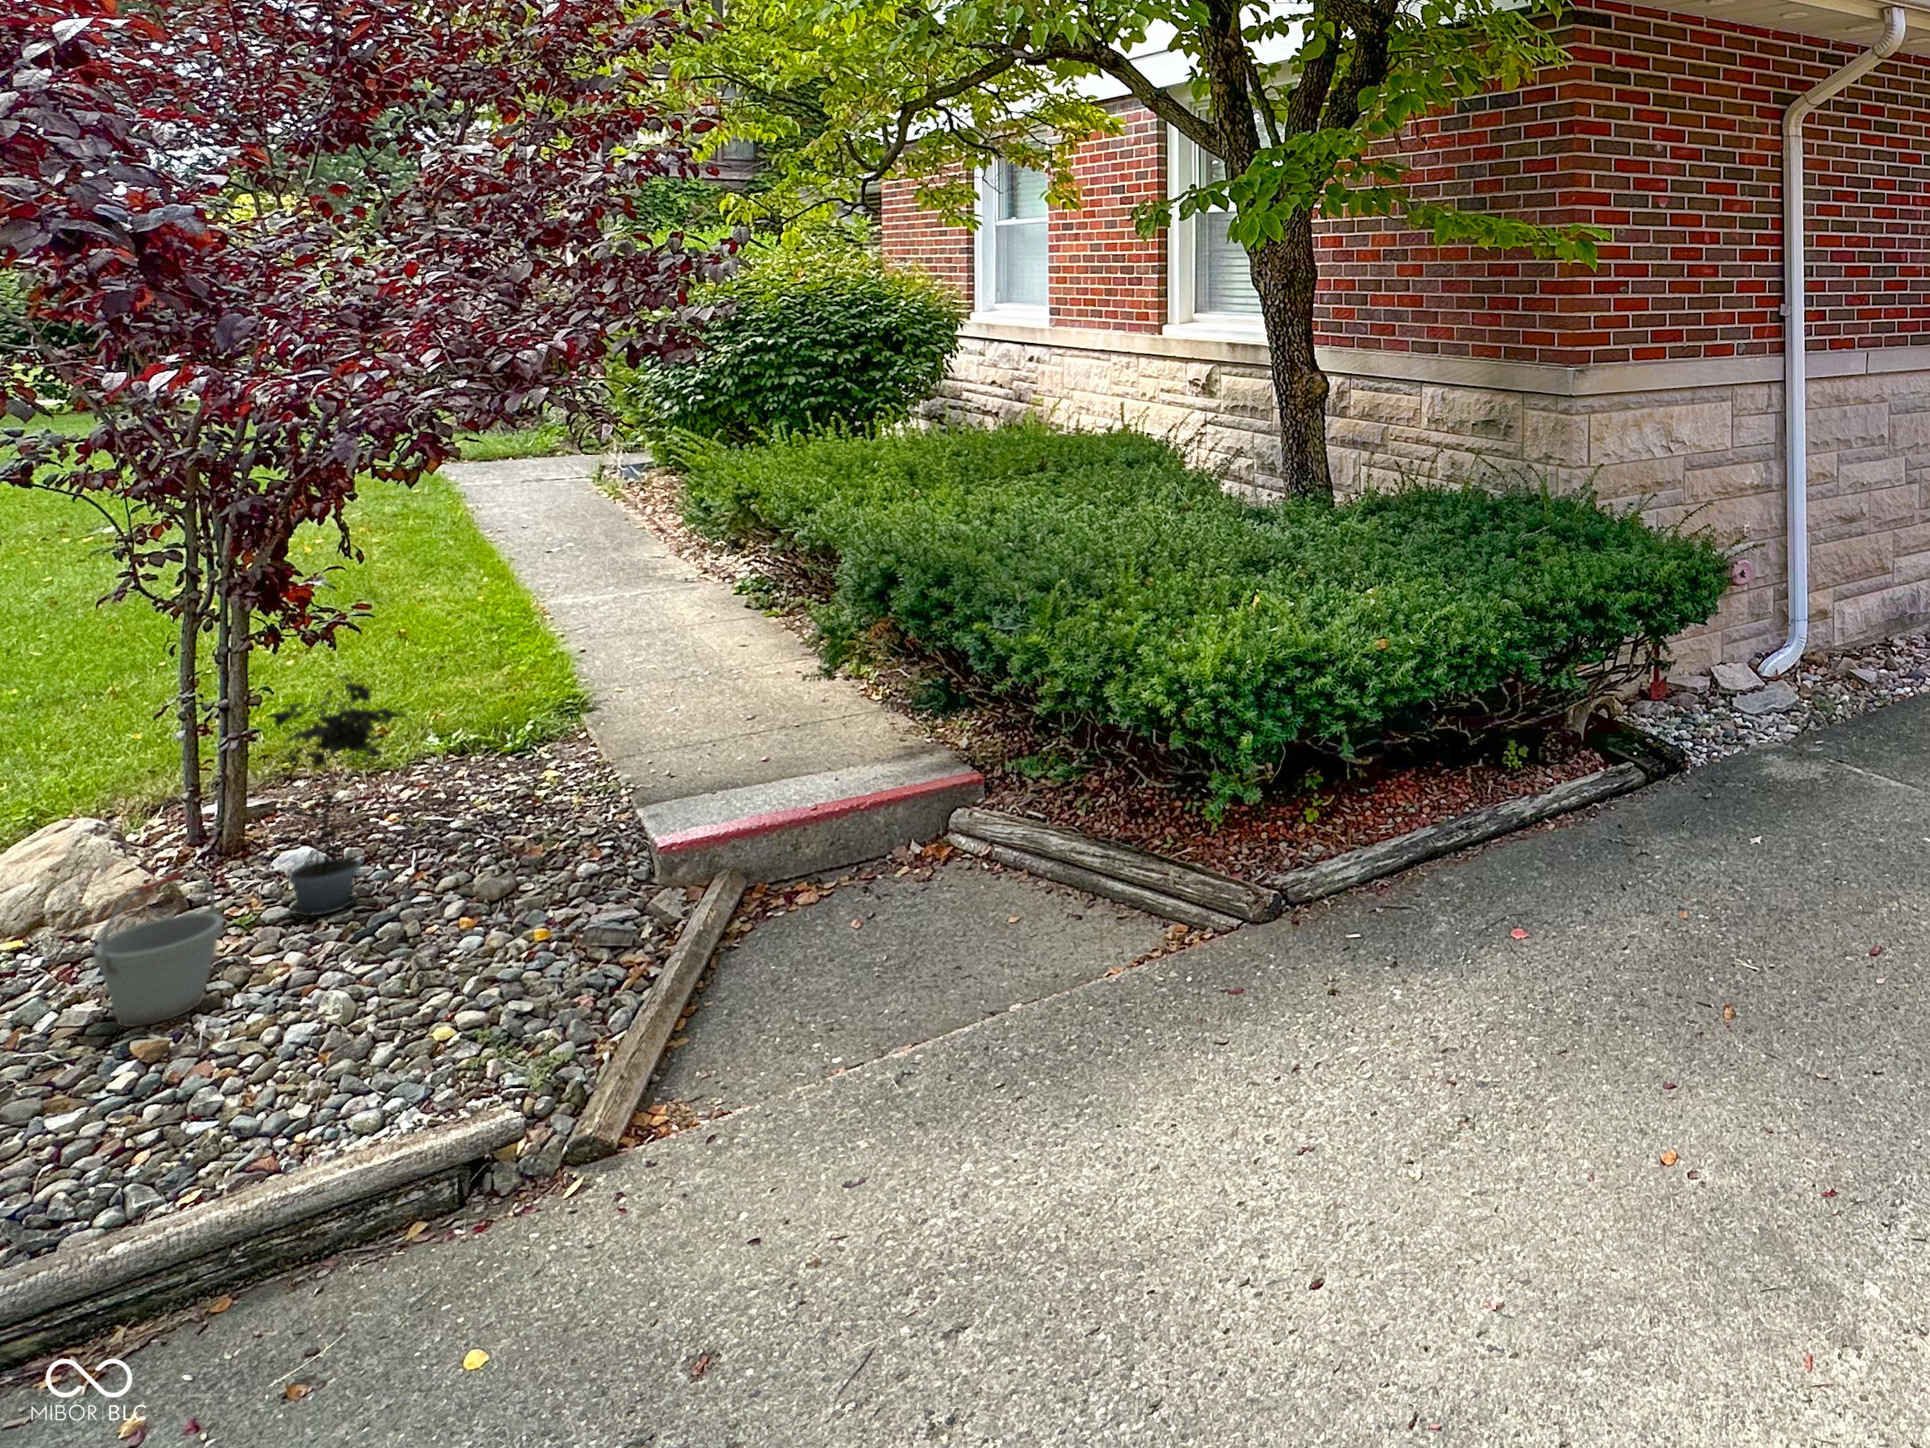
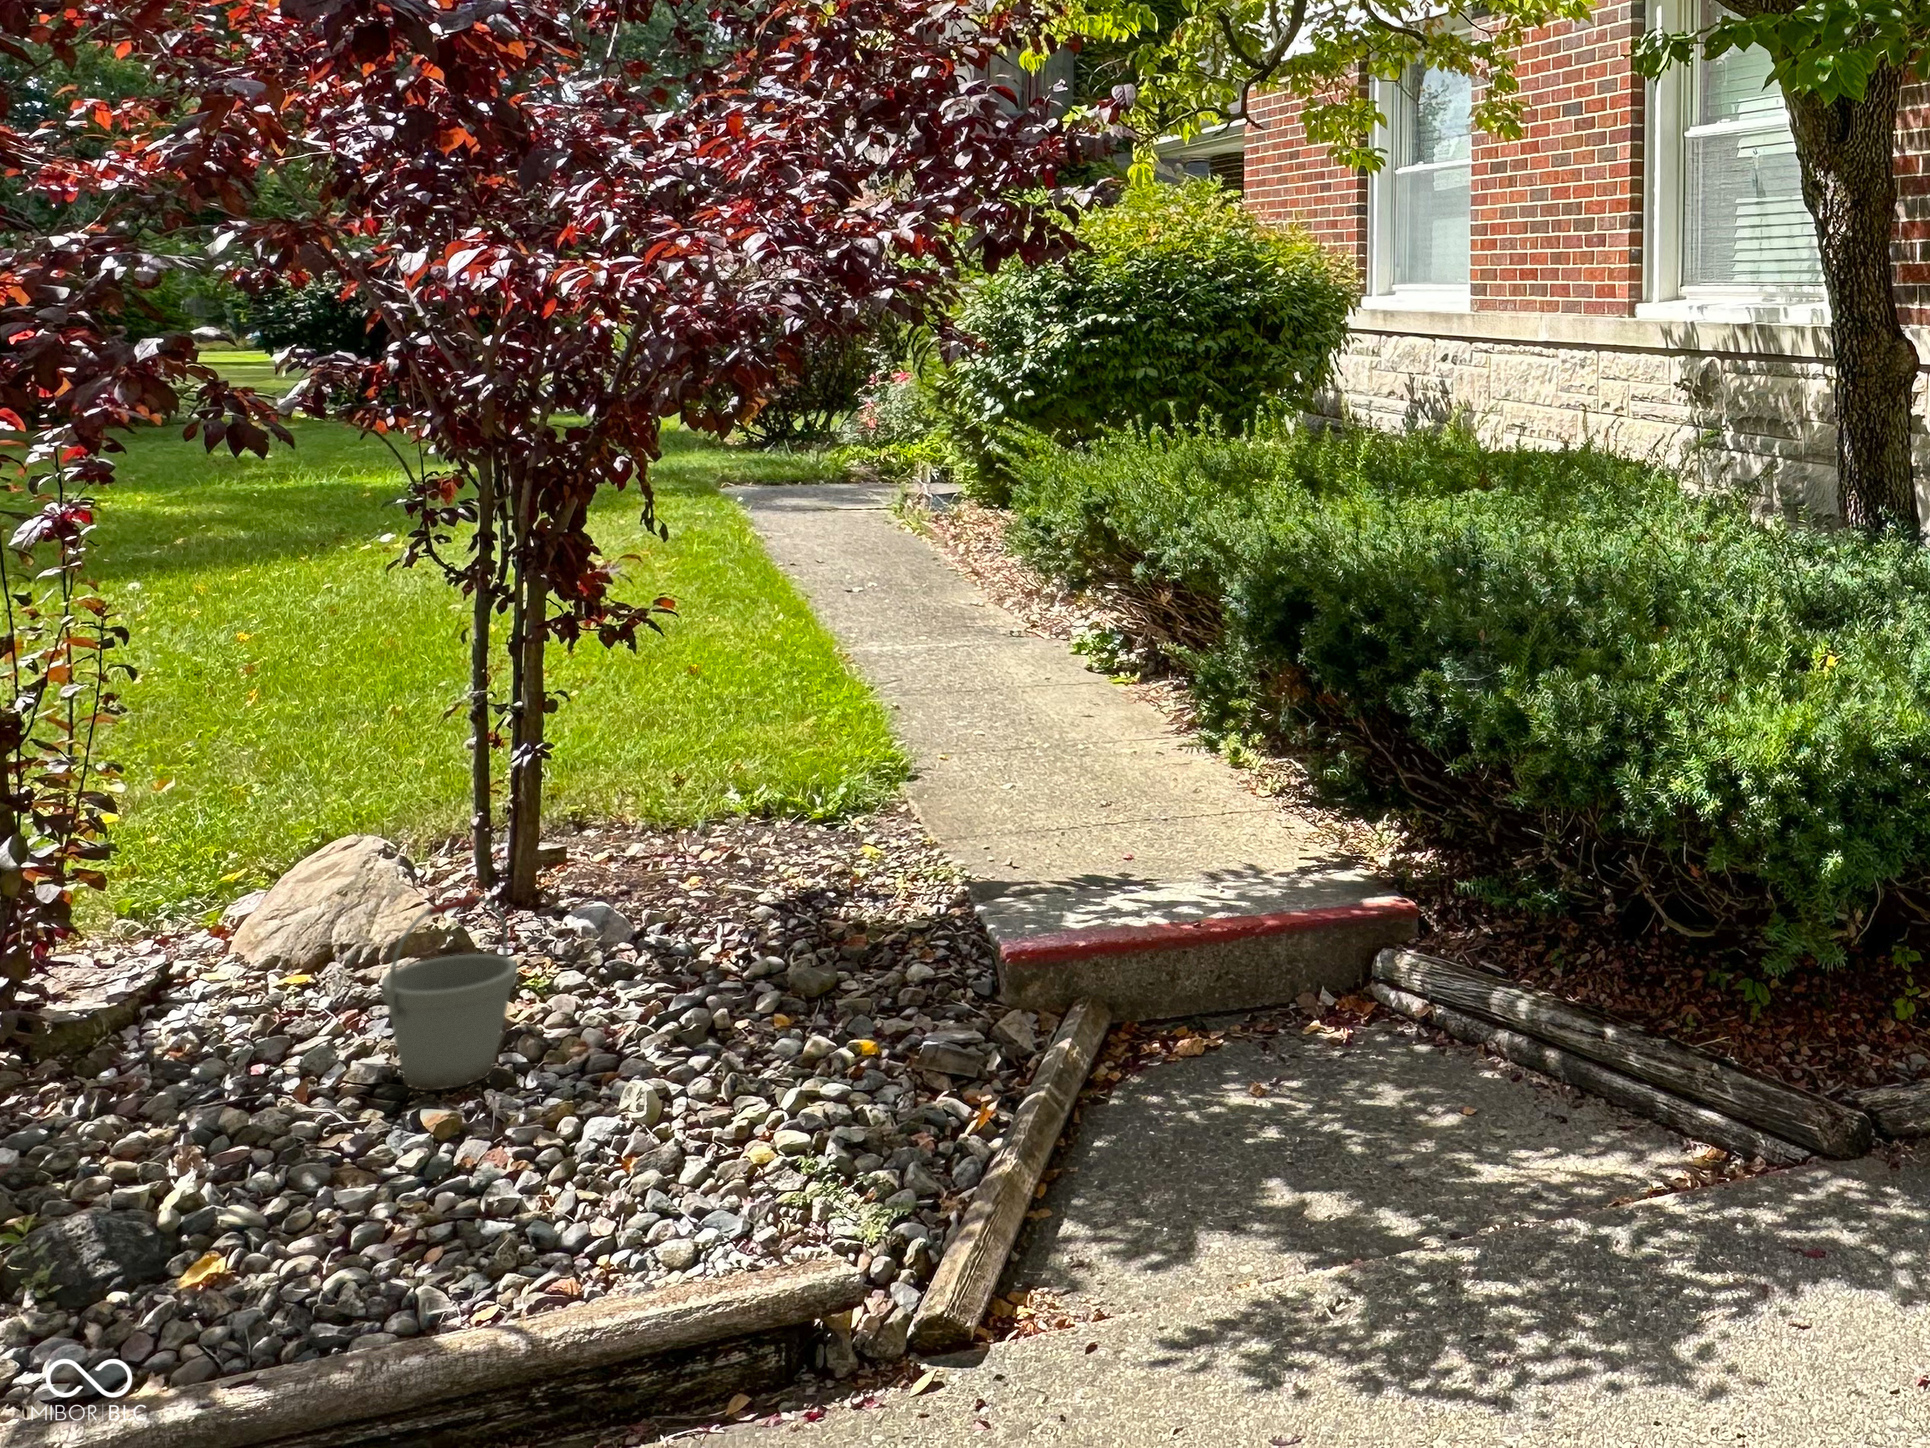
potted plant: present [268,676,412,916] -> none [562,668,727,986]

